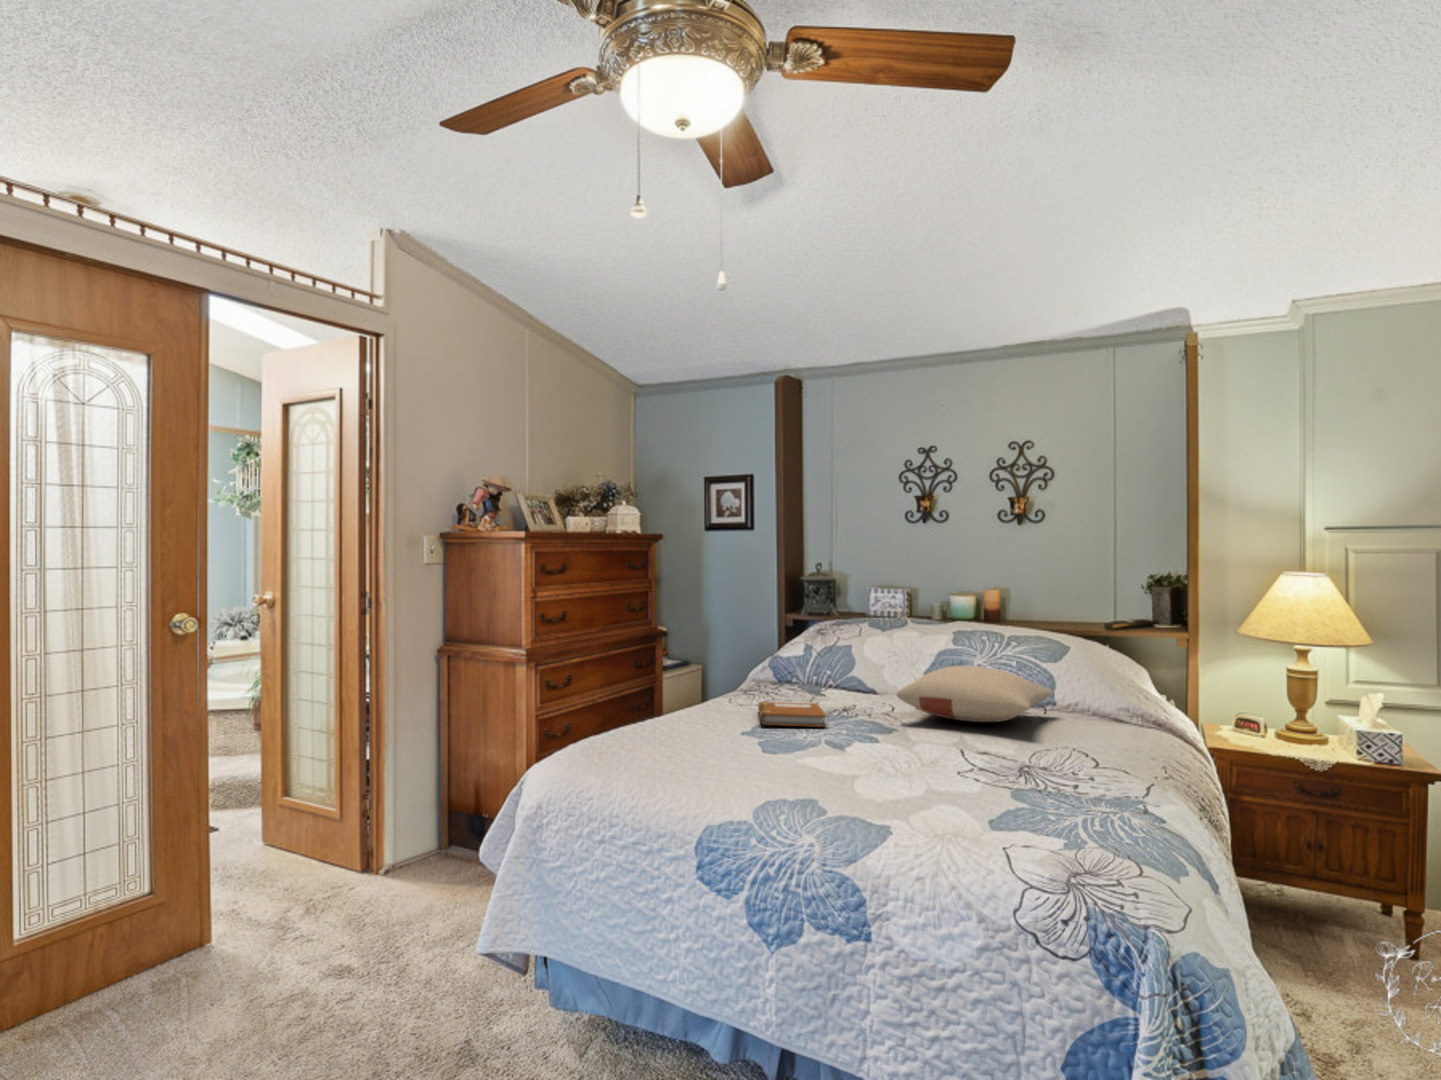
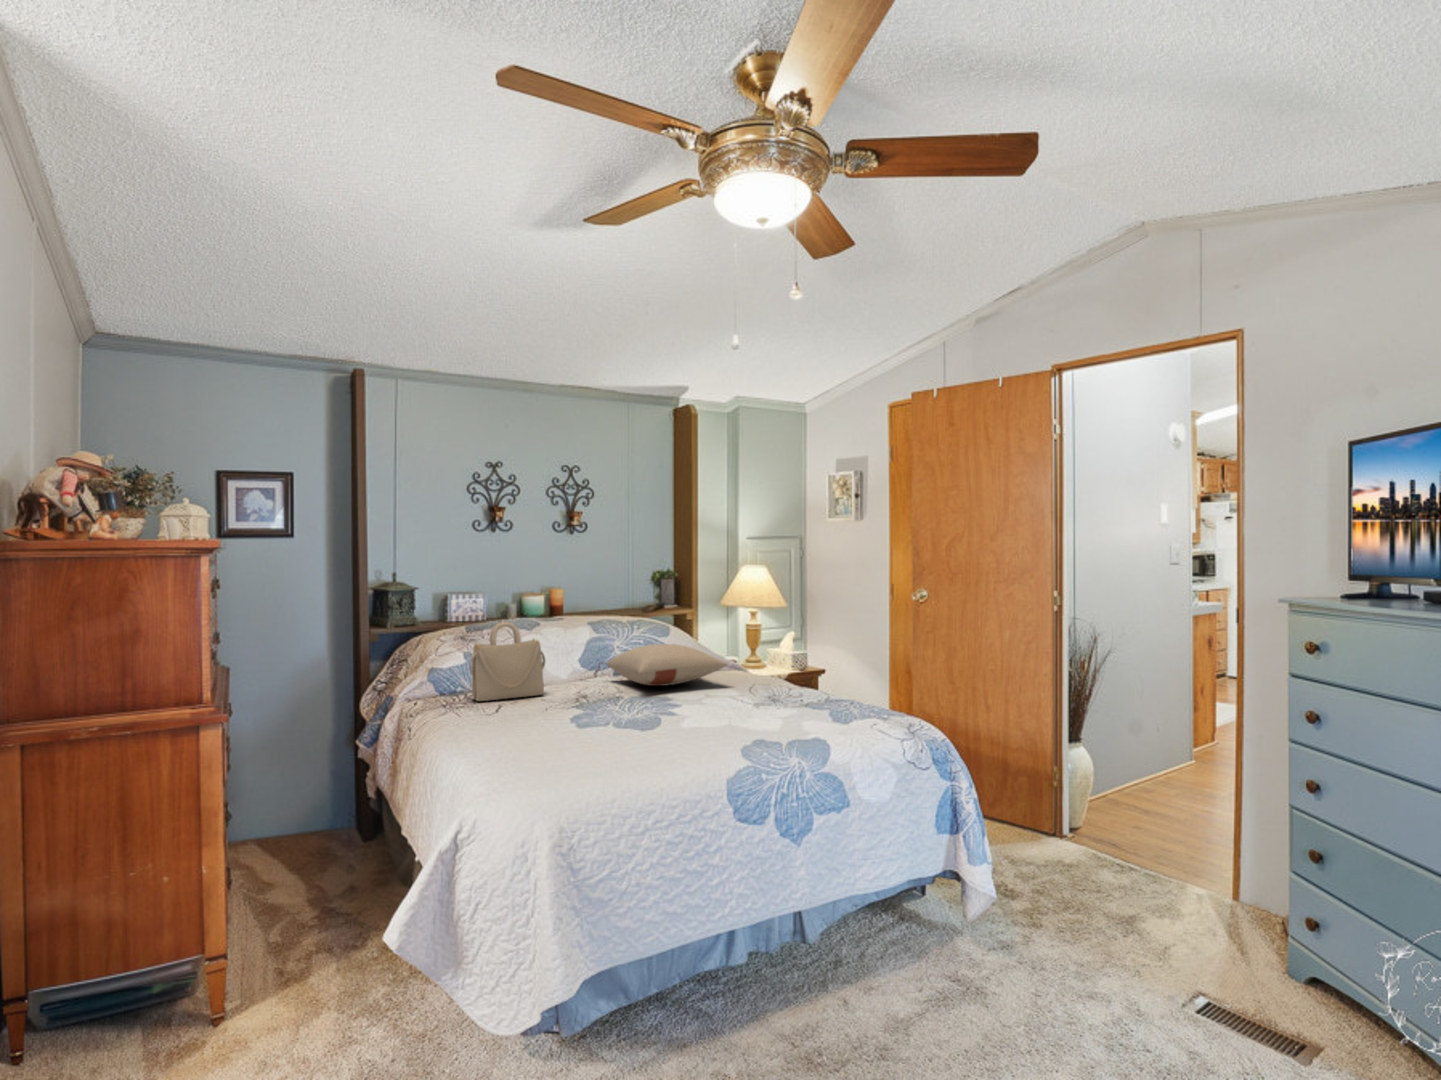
handbag: none [766,616,843,700] -> present [469,622,545,701]
notebook: present [758,702,826,727] -> none [528,695,615,717]

